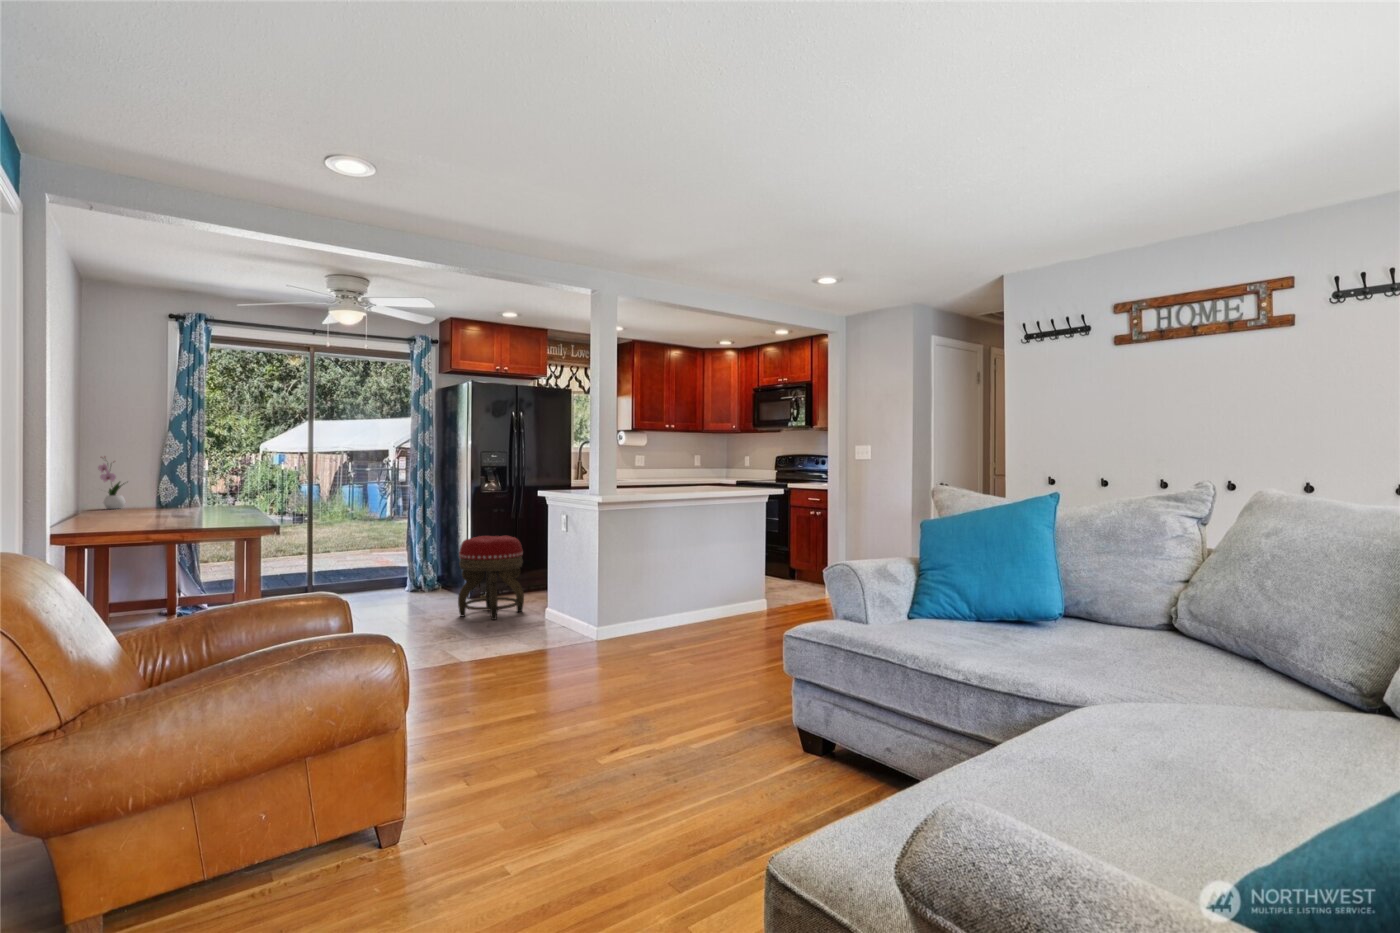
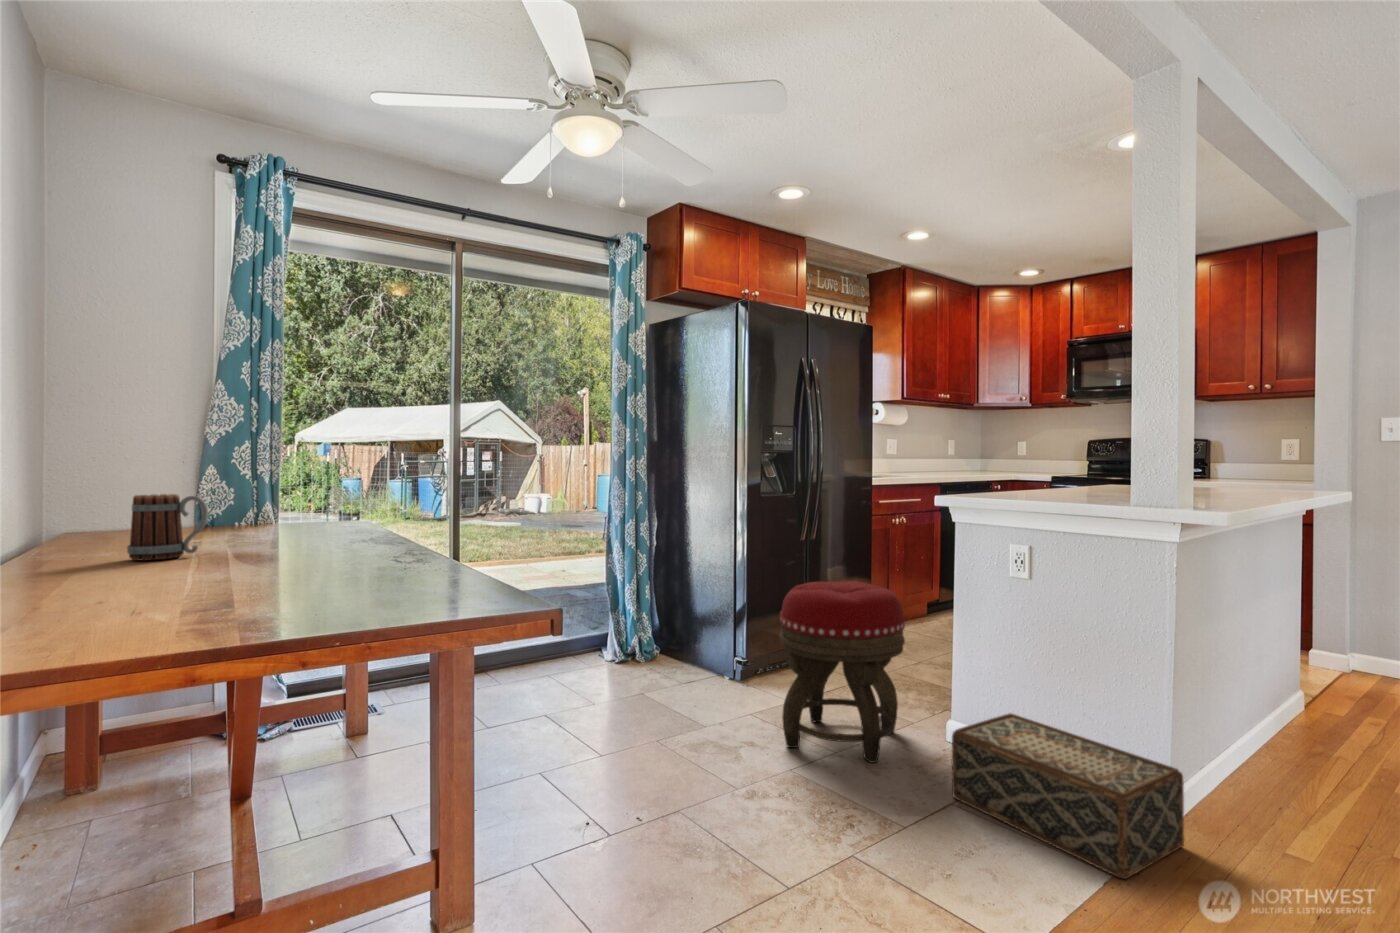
flower arrangement: present [98,463,126,509] -> none [76,424,140,532]
mug: none [130,490,164,517] -> present [127,494,208,561]
woven basket: none [511,593,583,643] -> present [952,713,1184,879]

